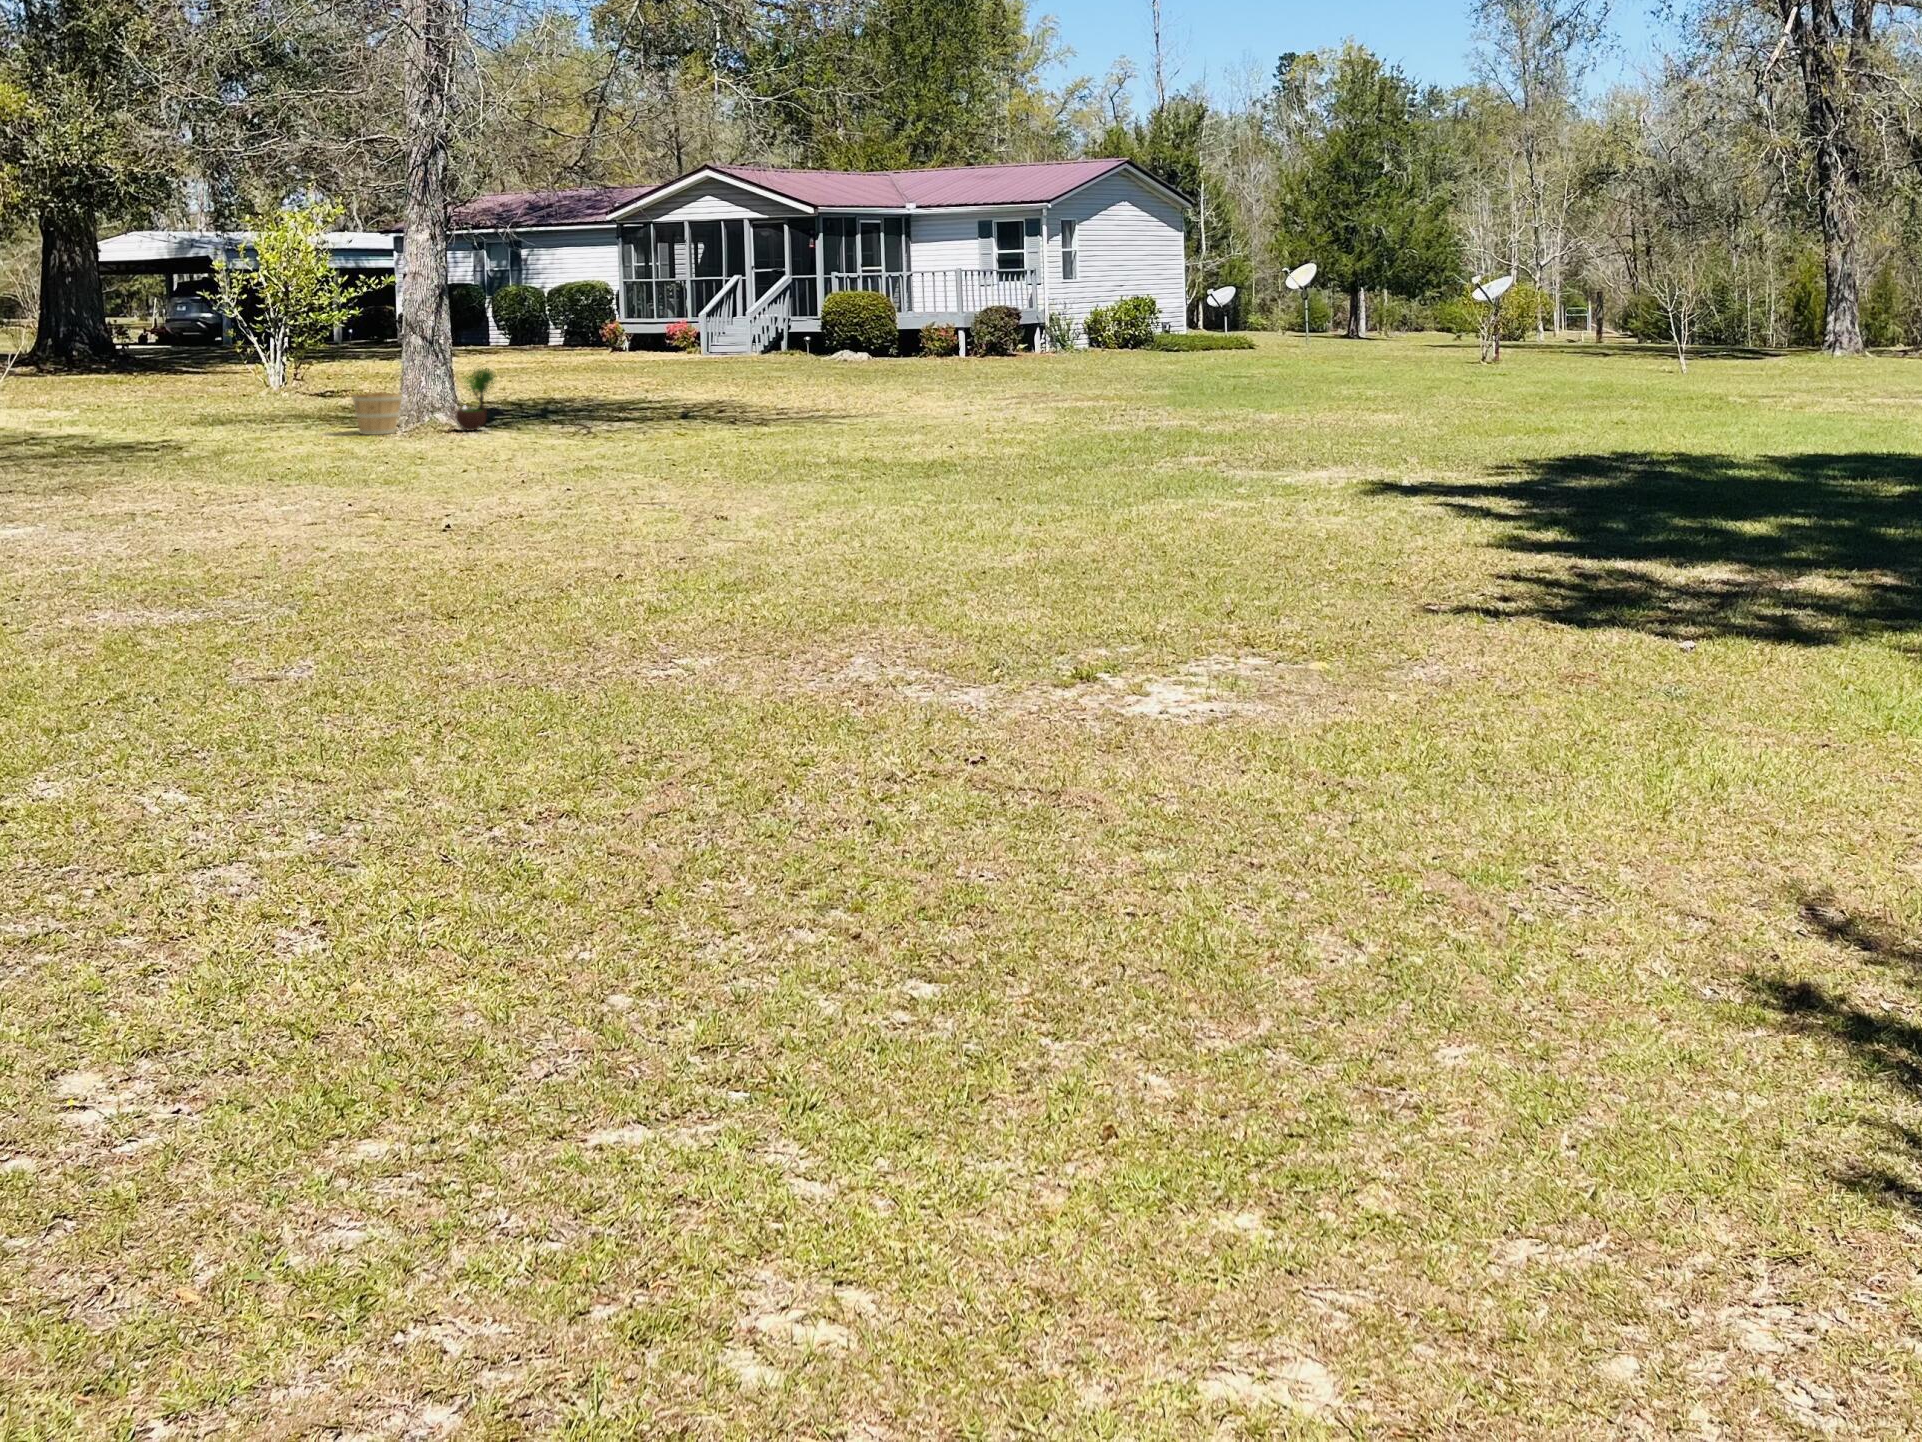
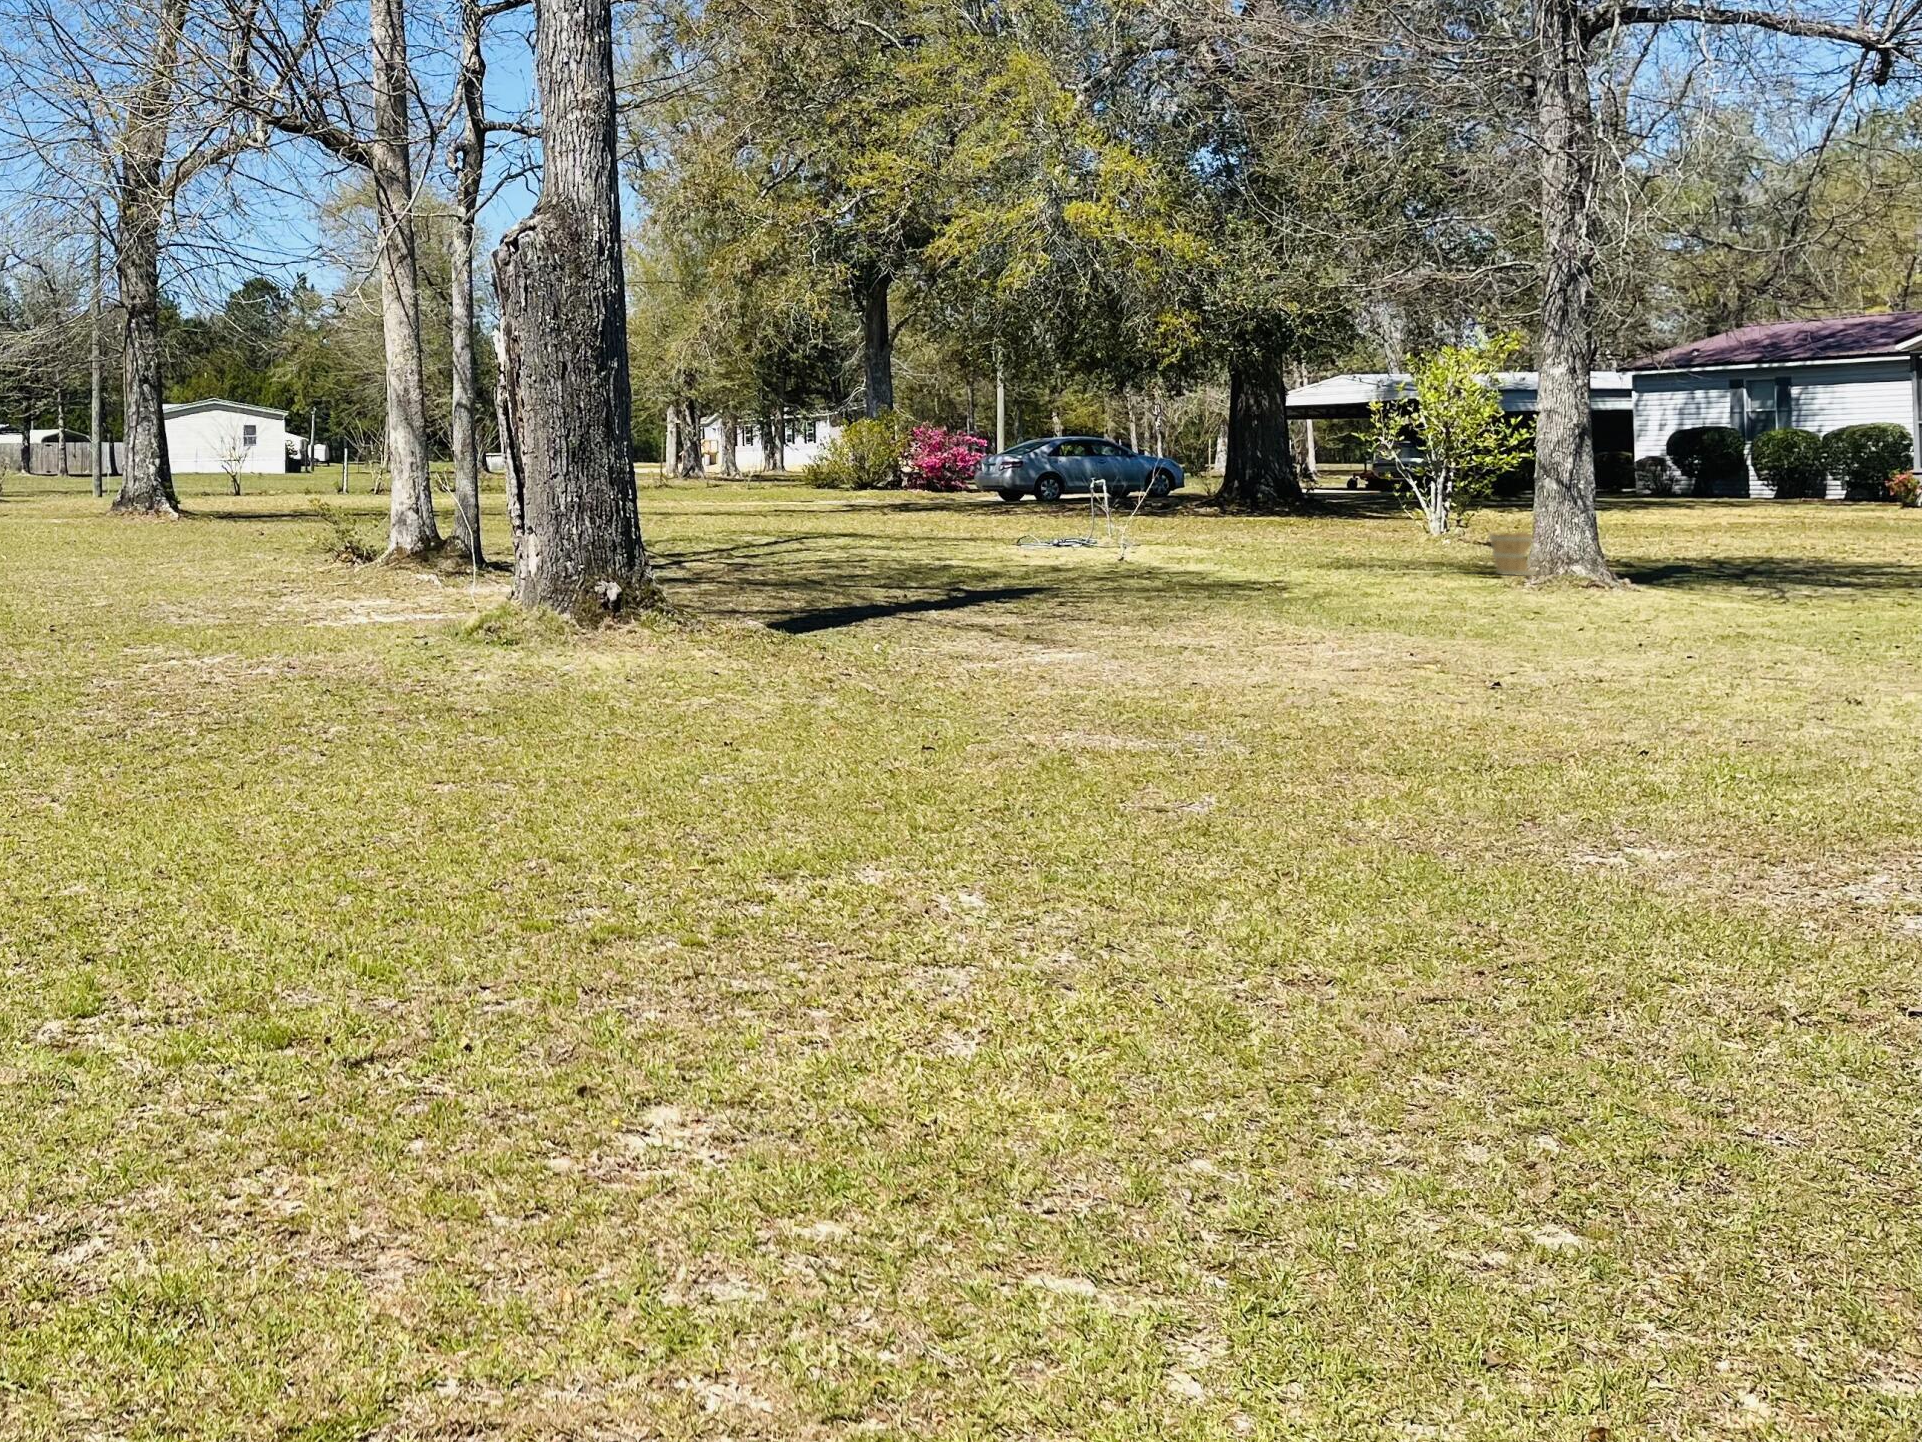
potted tree: present [456,366,494,431] -> none [1605,504,1654,578]

